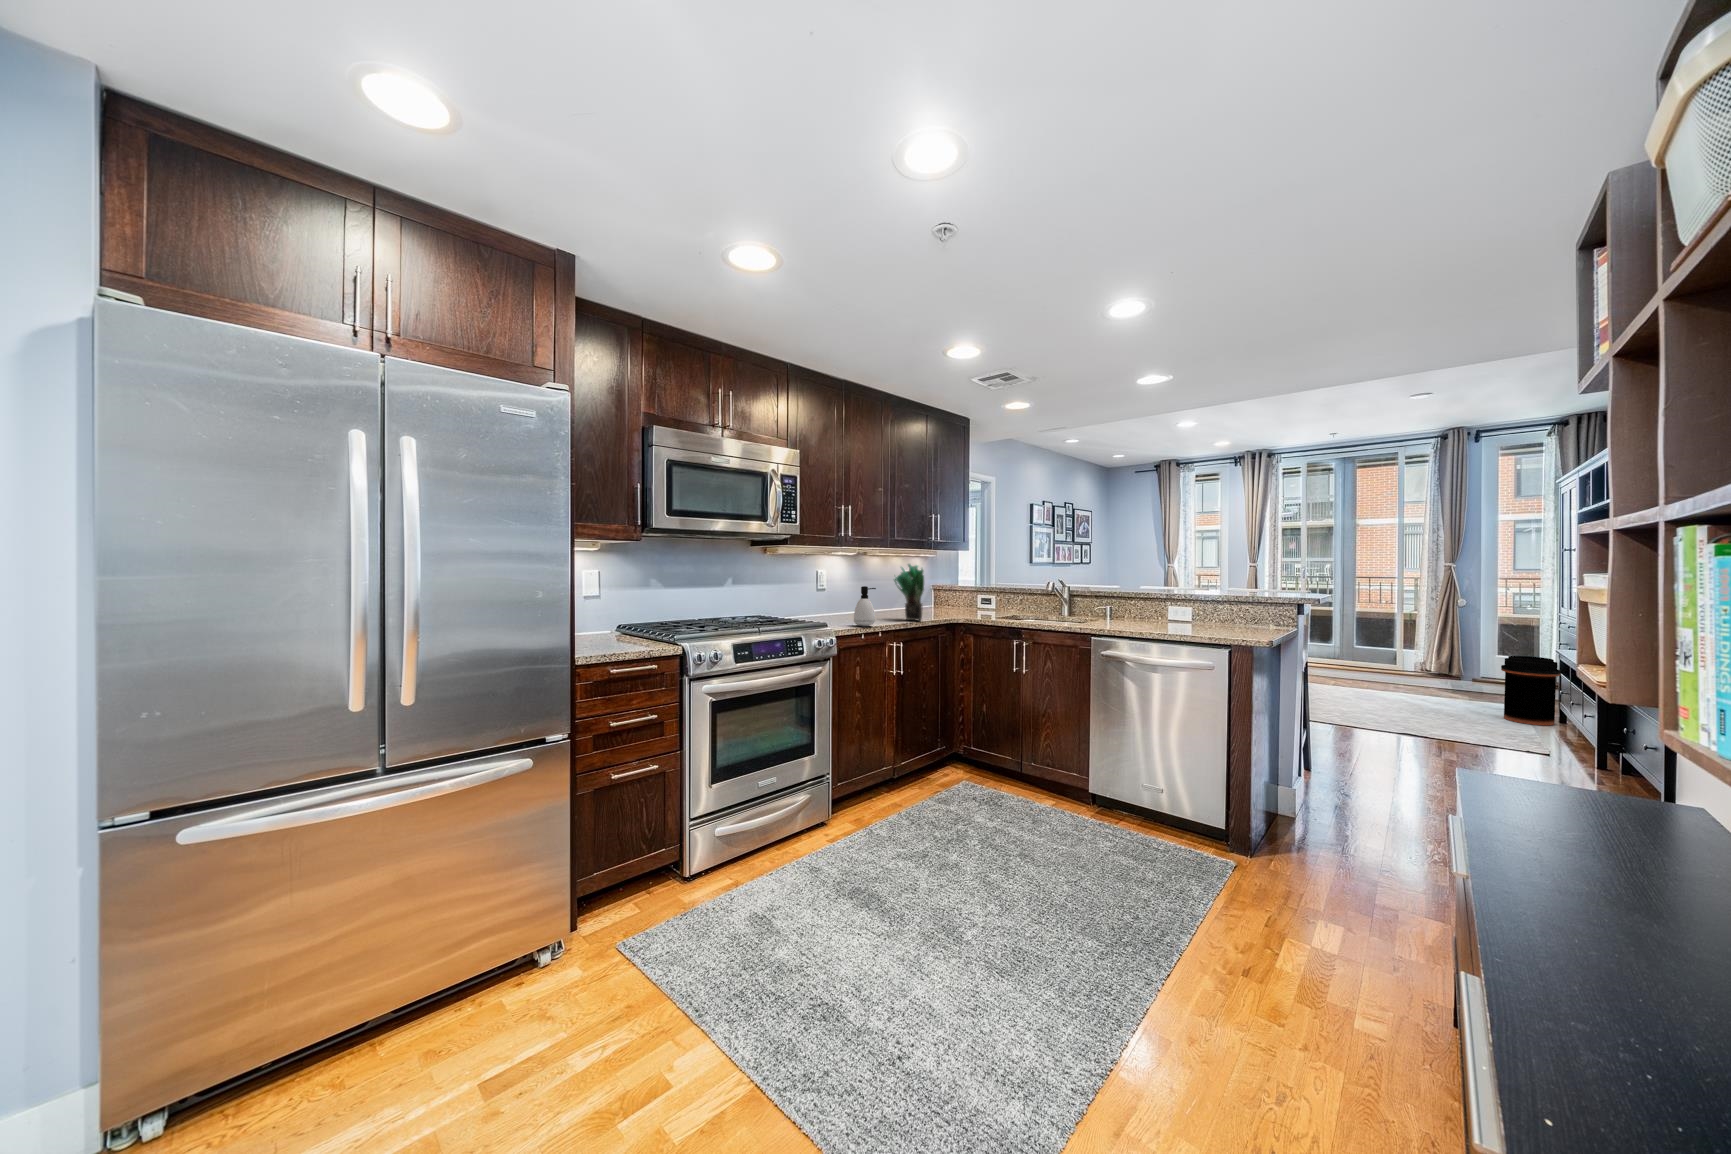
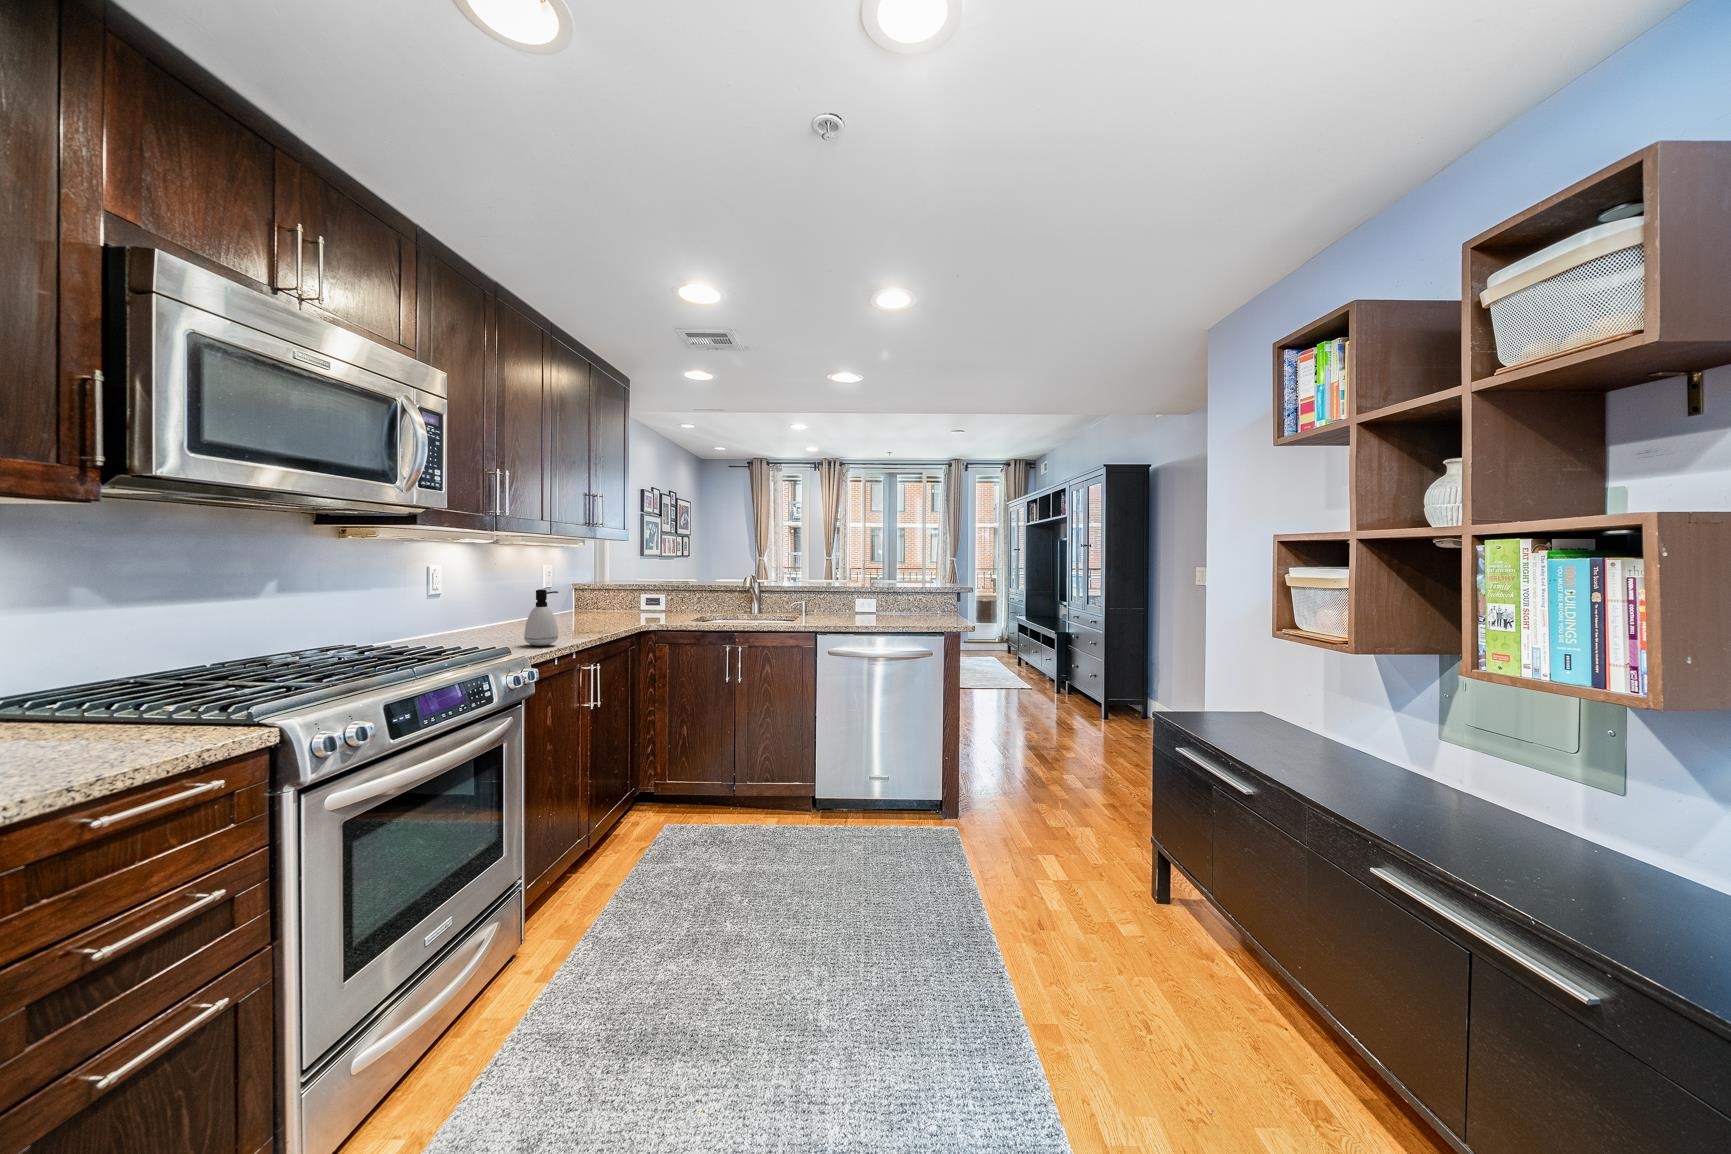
potted plant: present [894,564,924,620] -> none [557,557,604,631]
trash can: present [1501,656,1561,725] -> none [995,622,1024,669]

